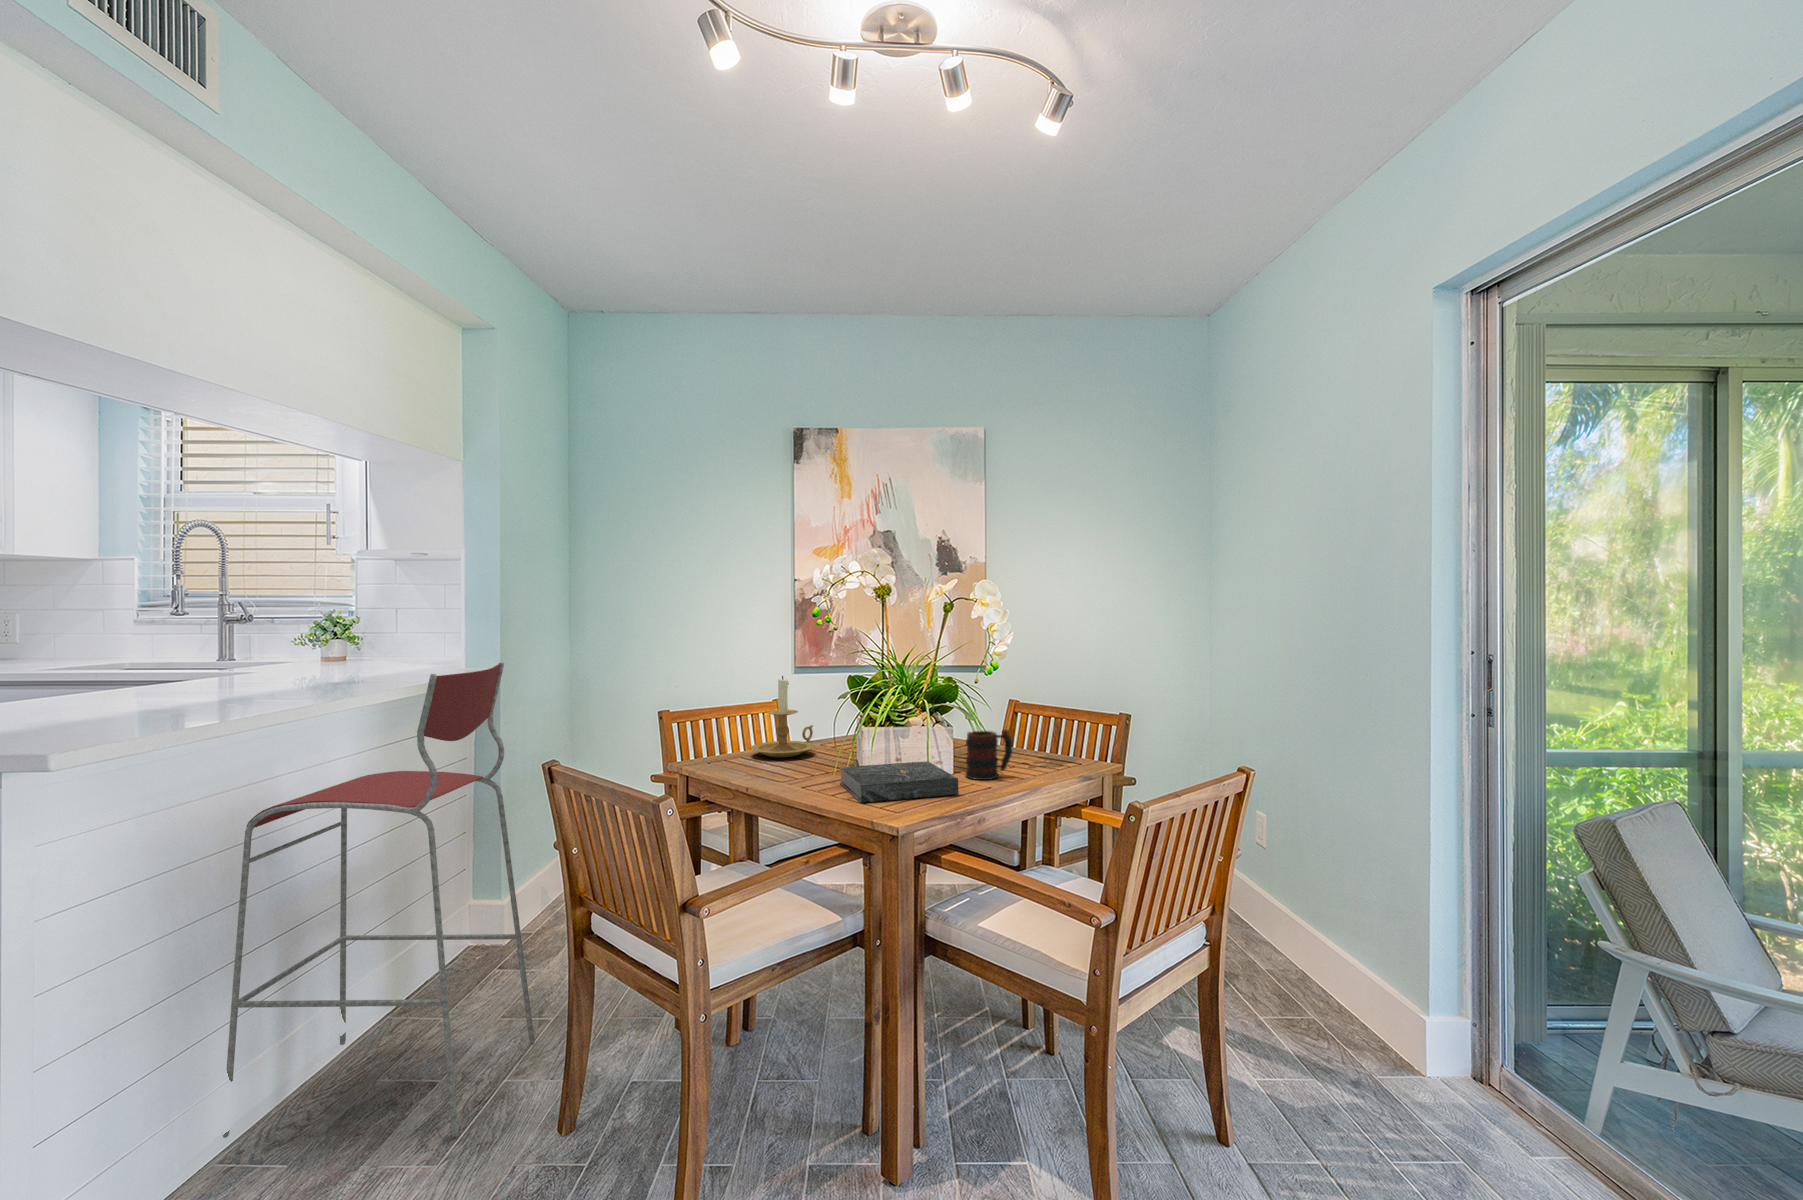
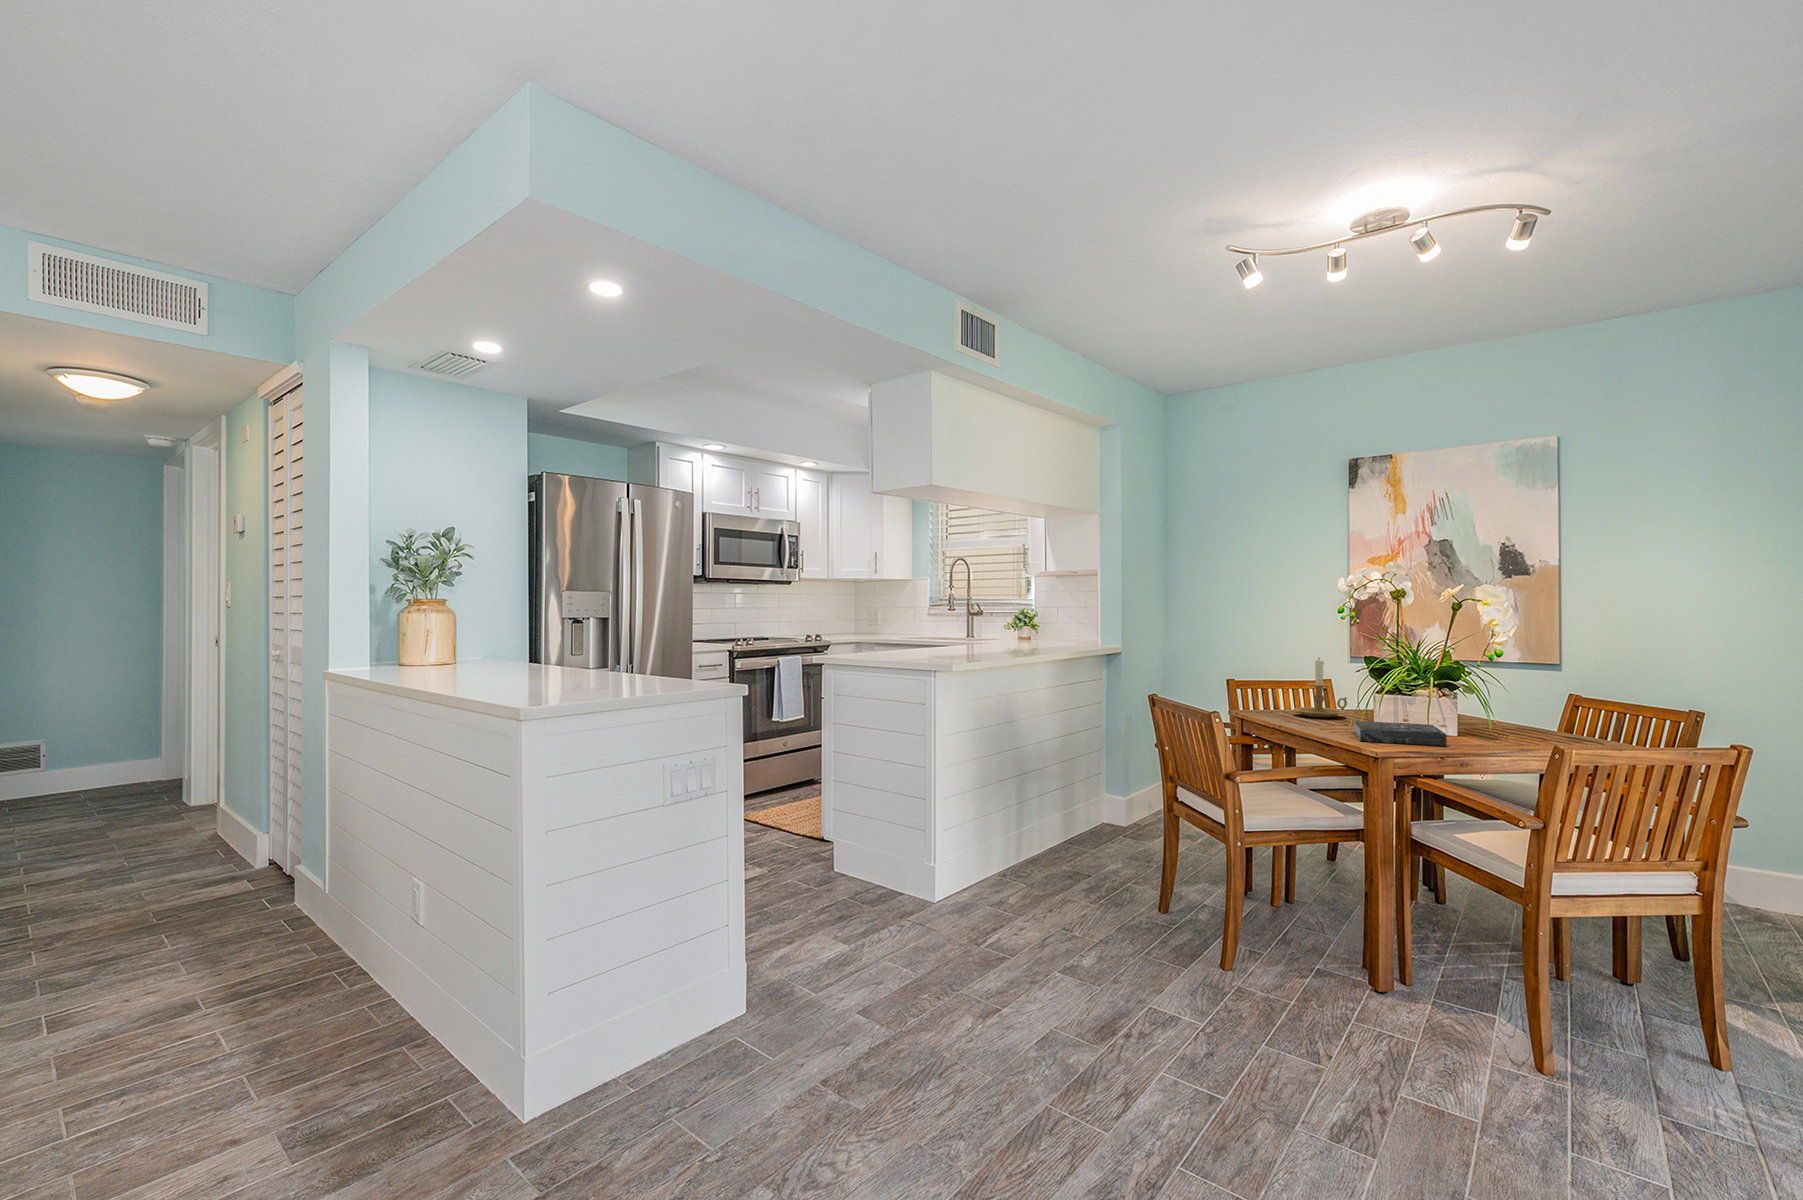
bar stool: present [223,663,535,1138] -> none [996,639,1144,898]
mug: present [966,729,1012,780] -> none [1468,705,1514,743]

